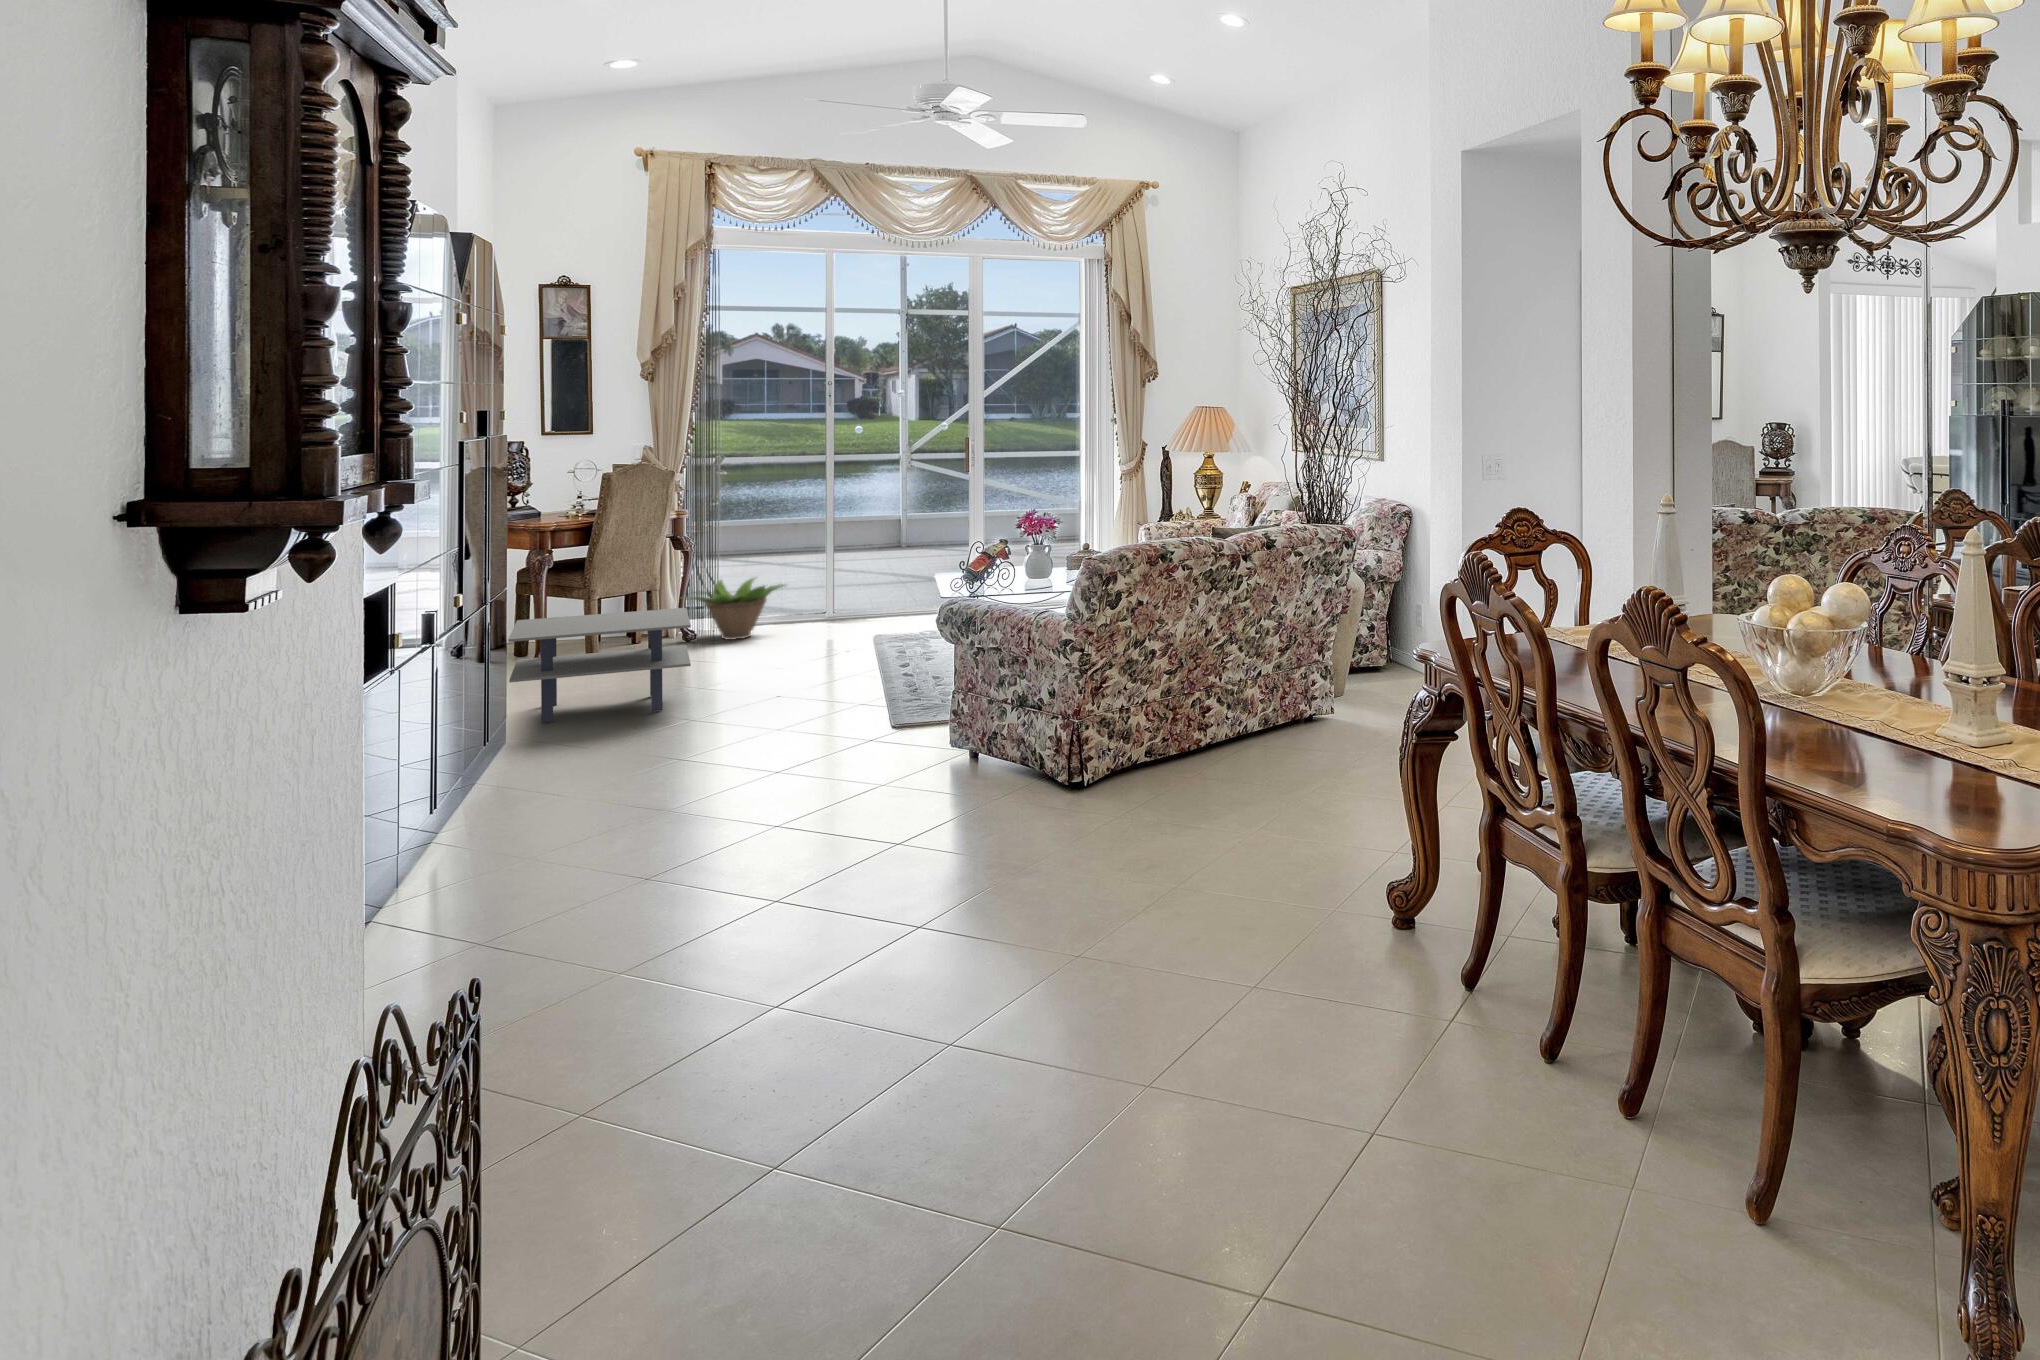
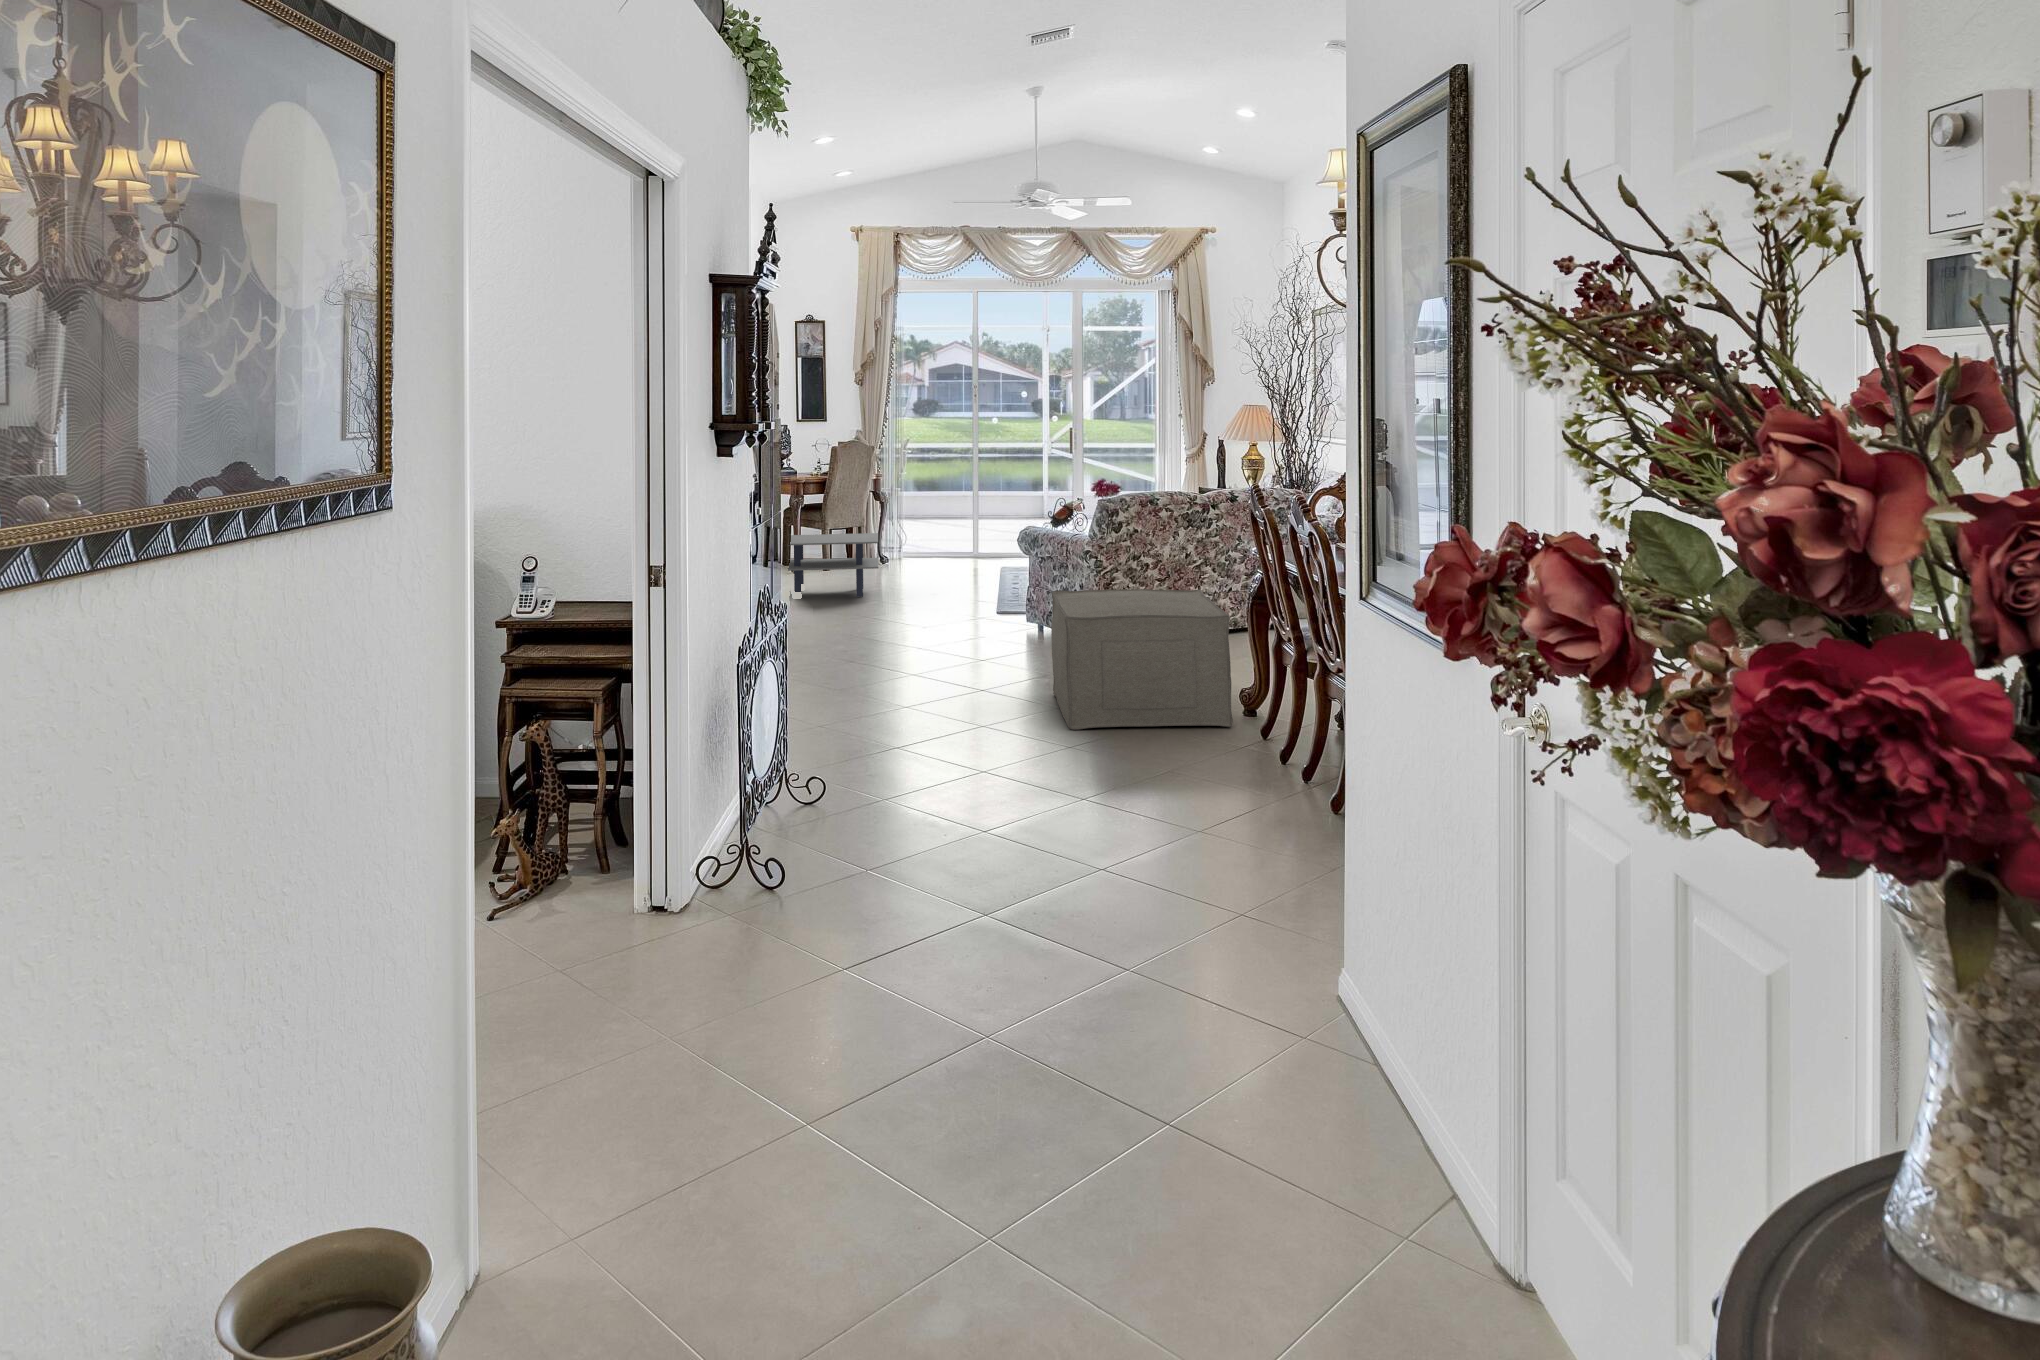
decorative plant: present [688,578,785,640] -> none [879,521,949,563]
ottoman: none [1050,703,1381,988] -> present [1051,589,1233,730]

